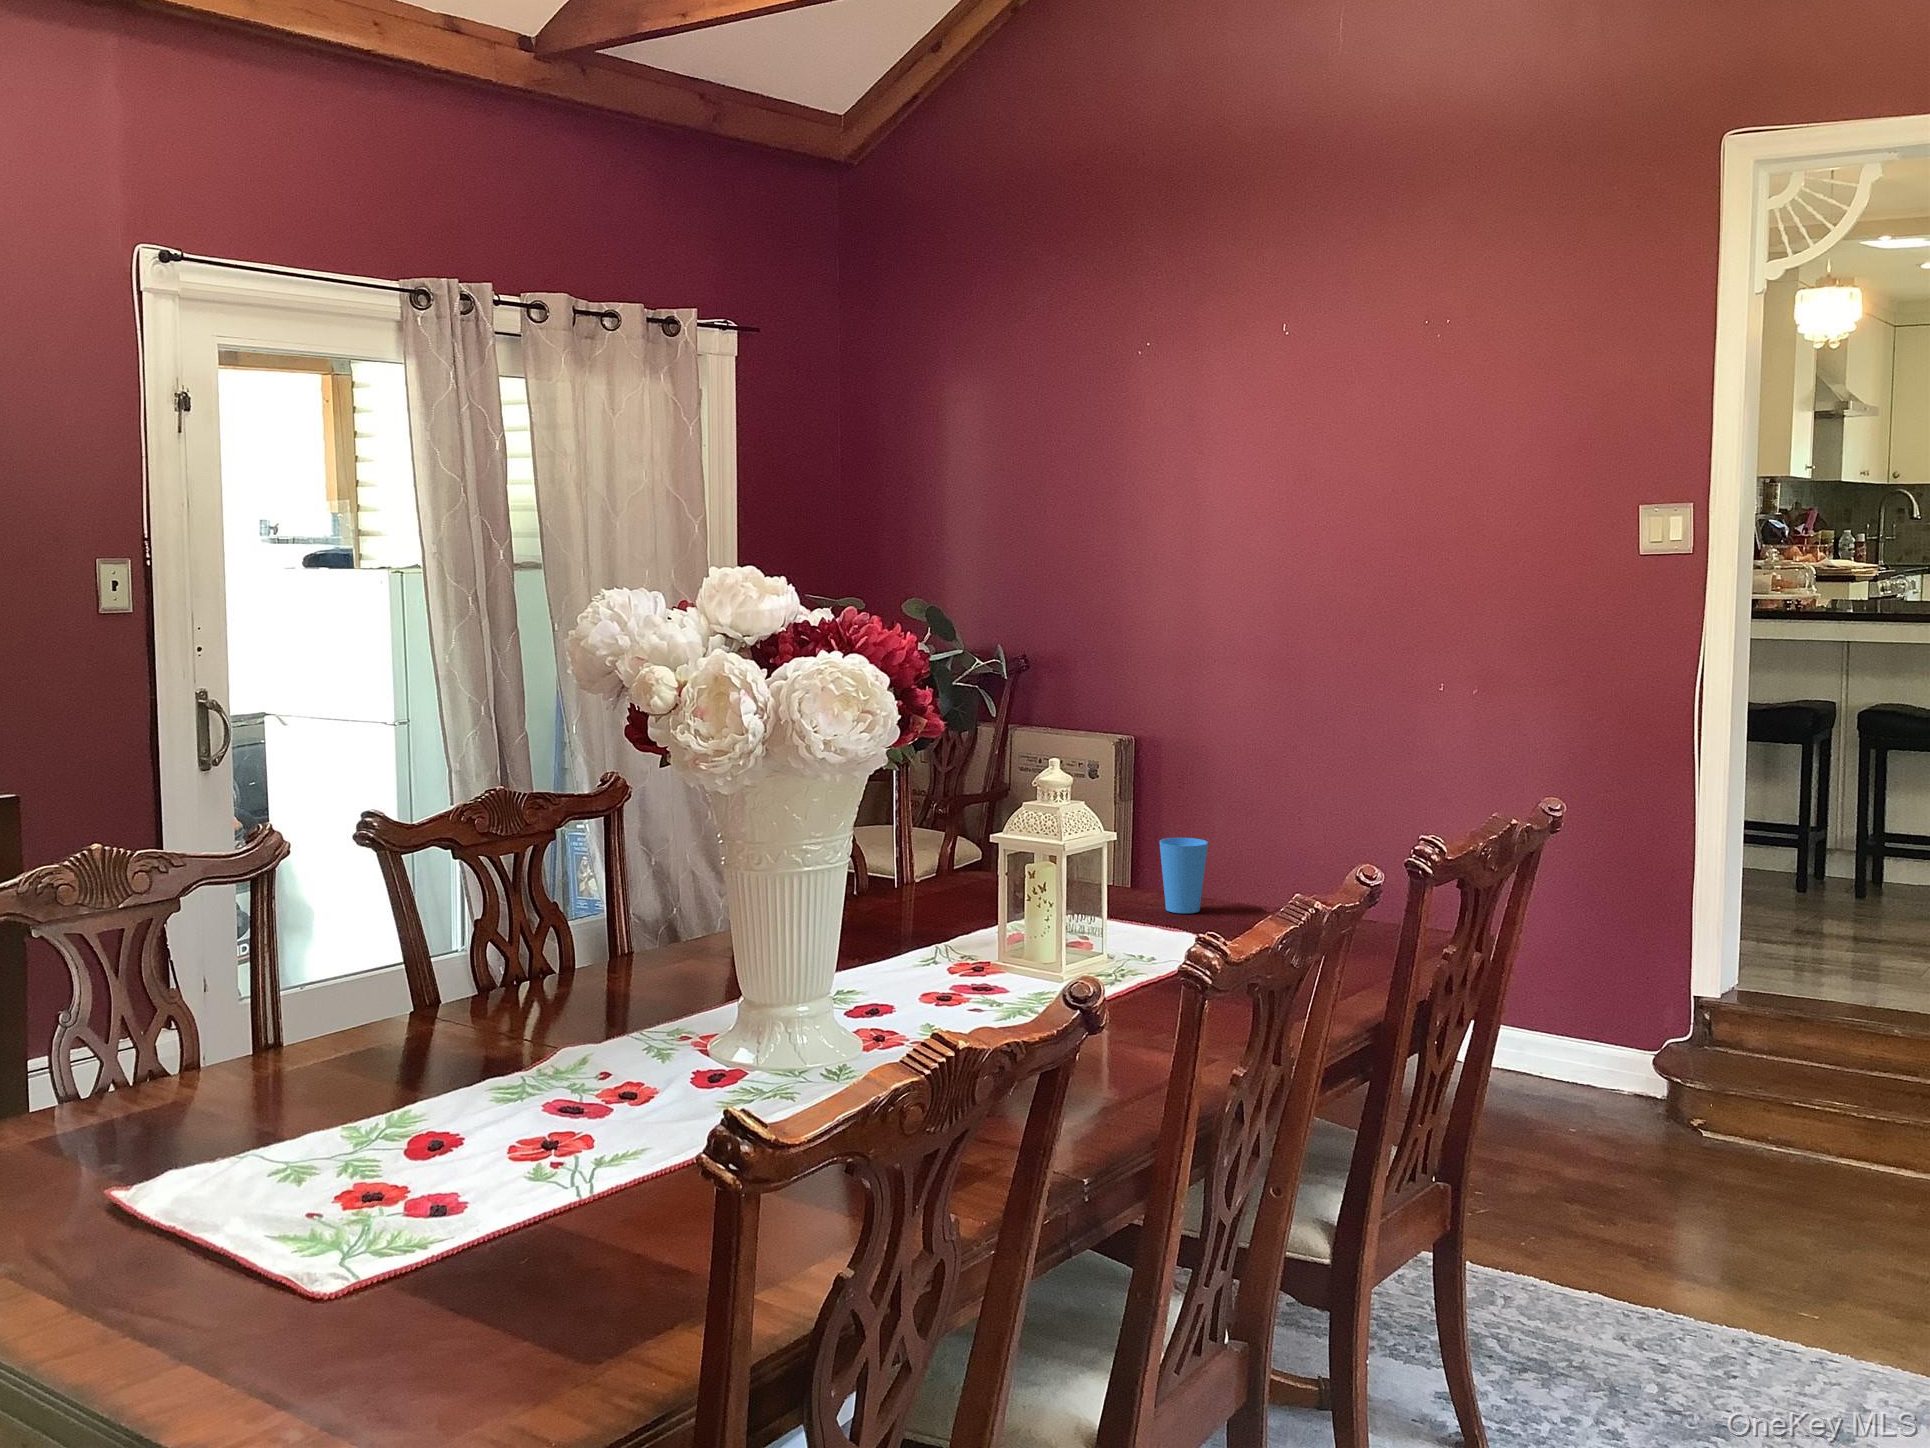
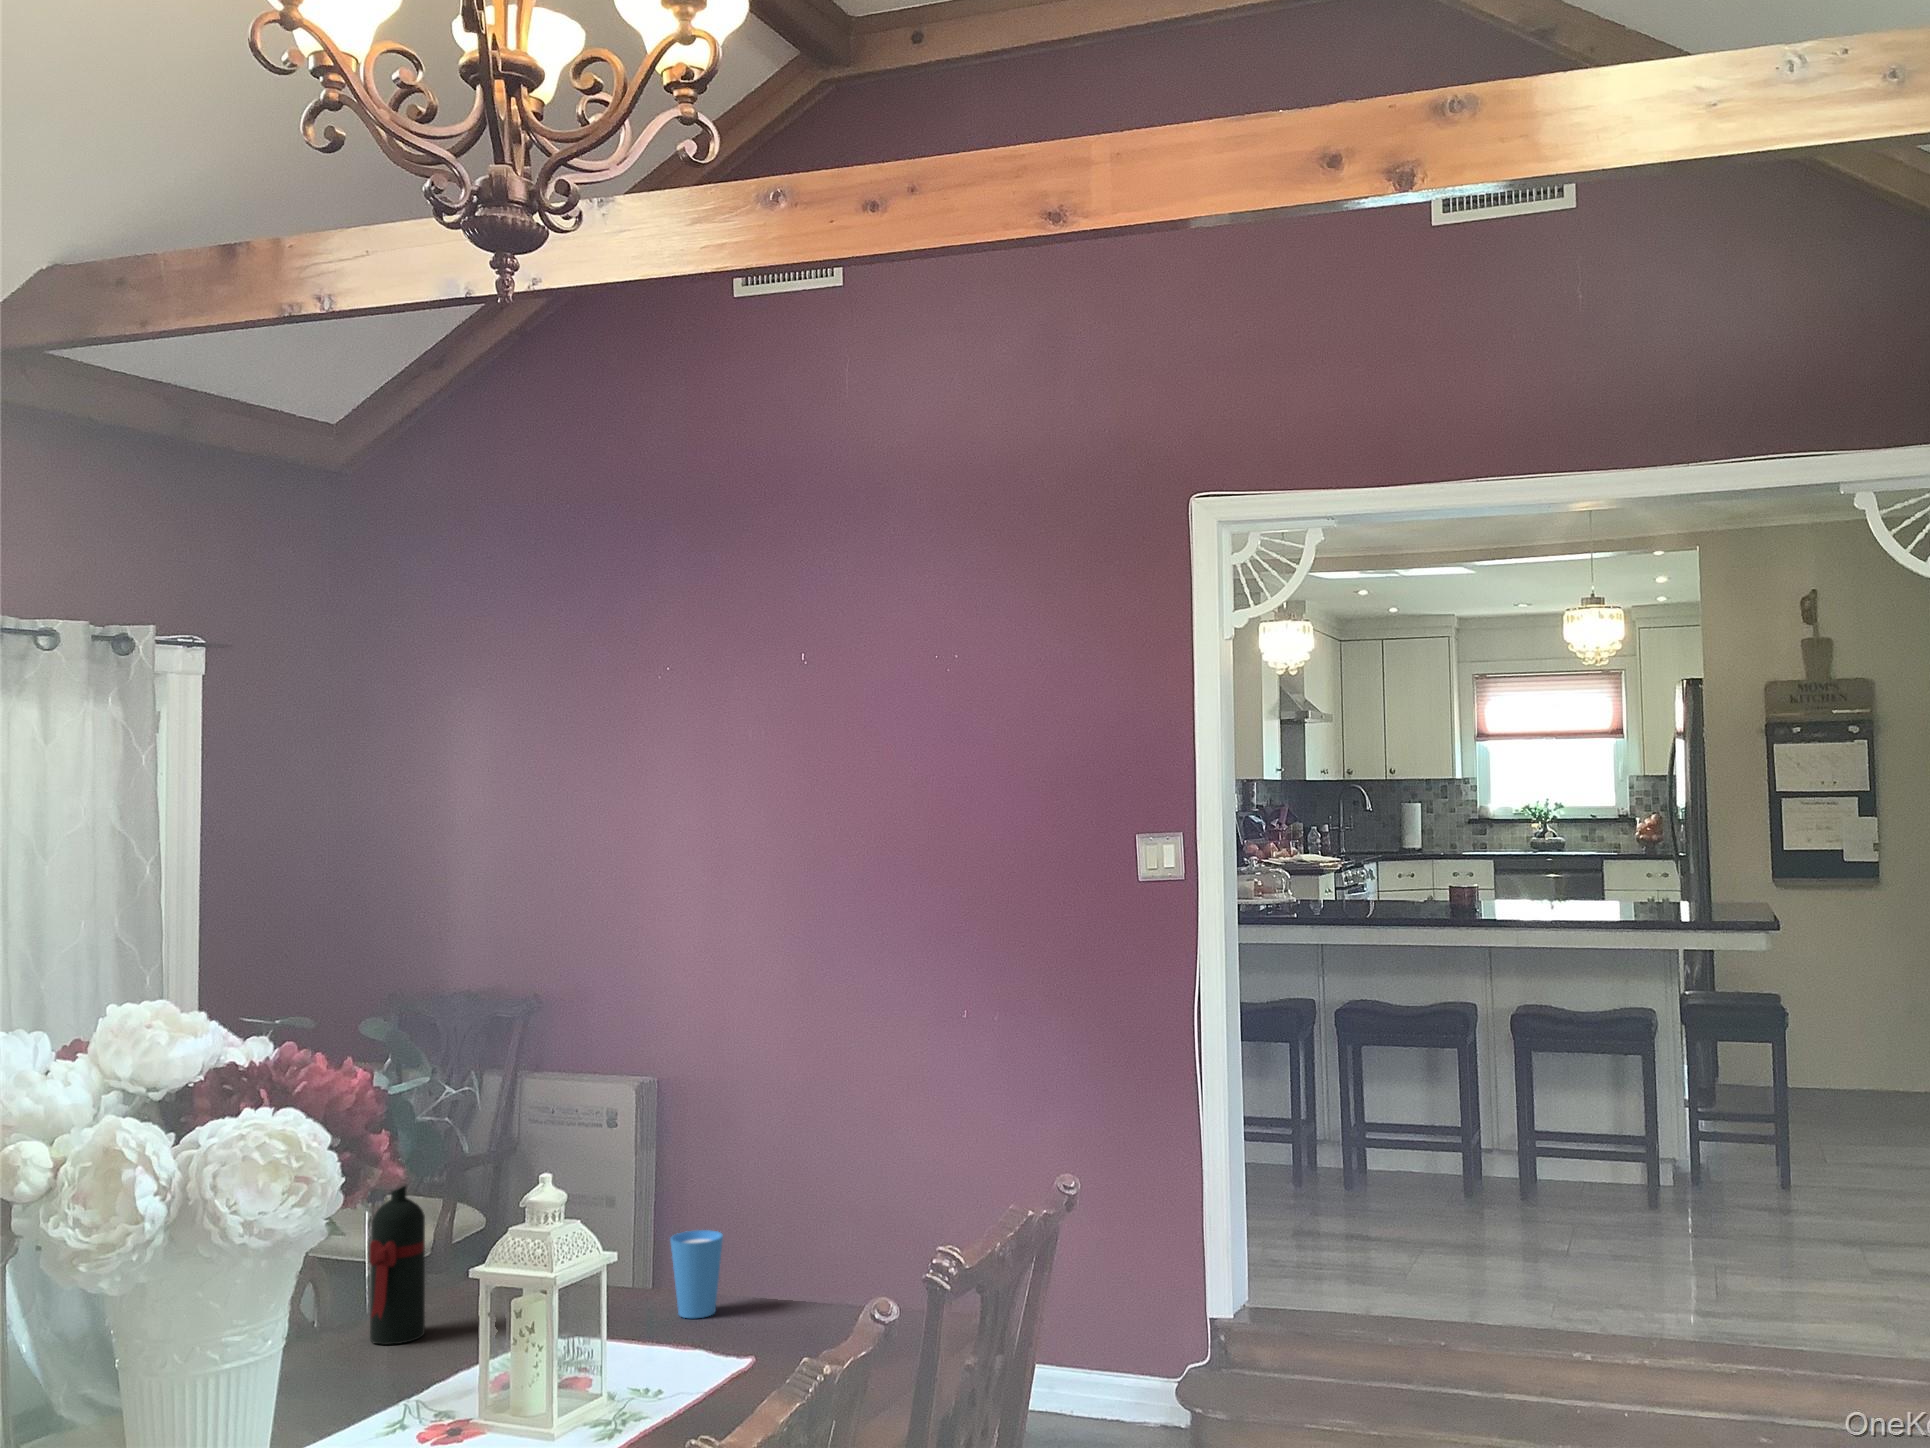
wine bottle: none [901,732,947,907] -> present [369,1186,425,1345]

